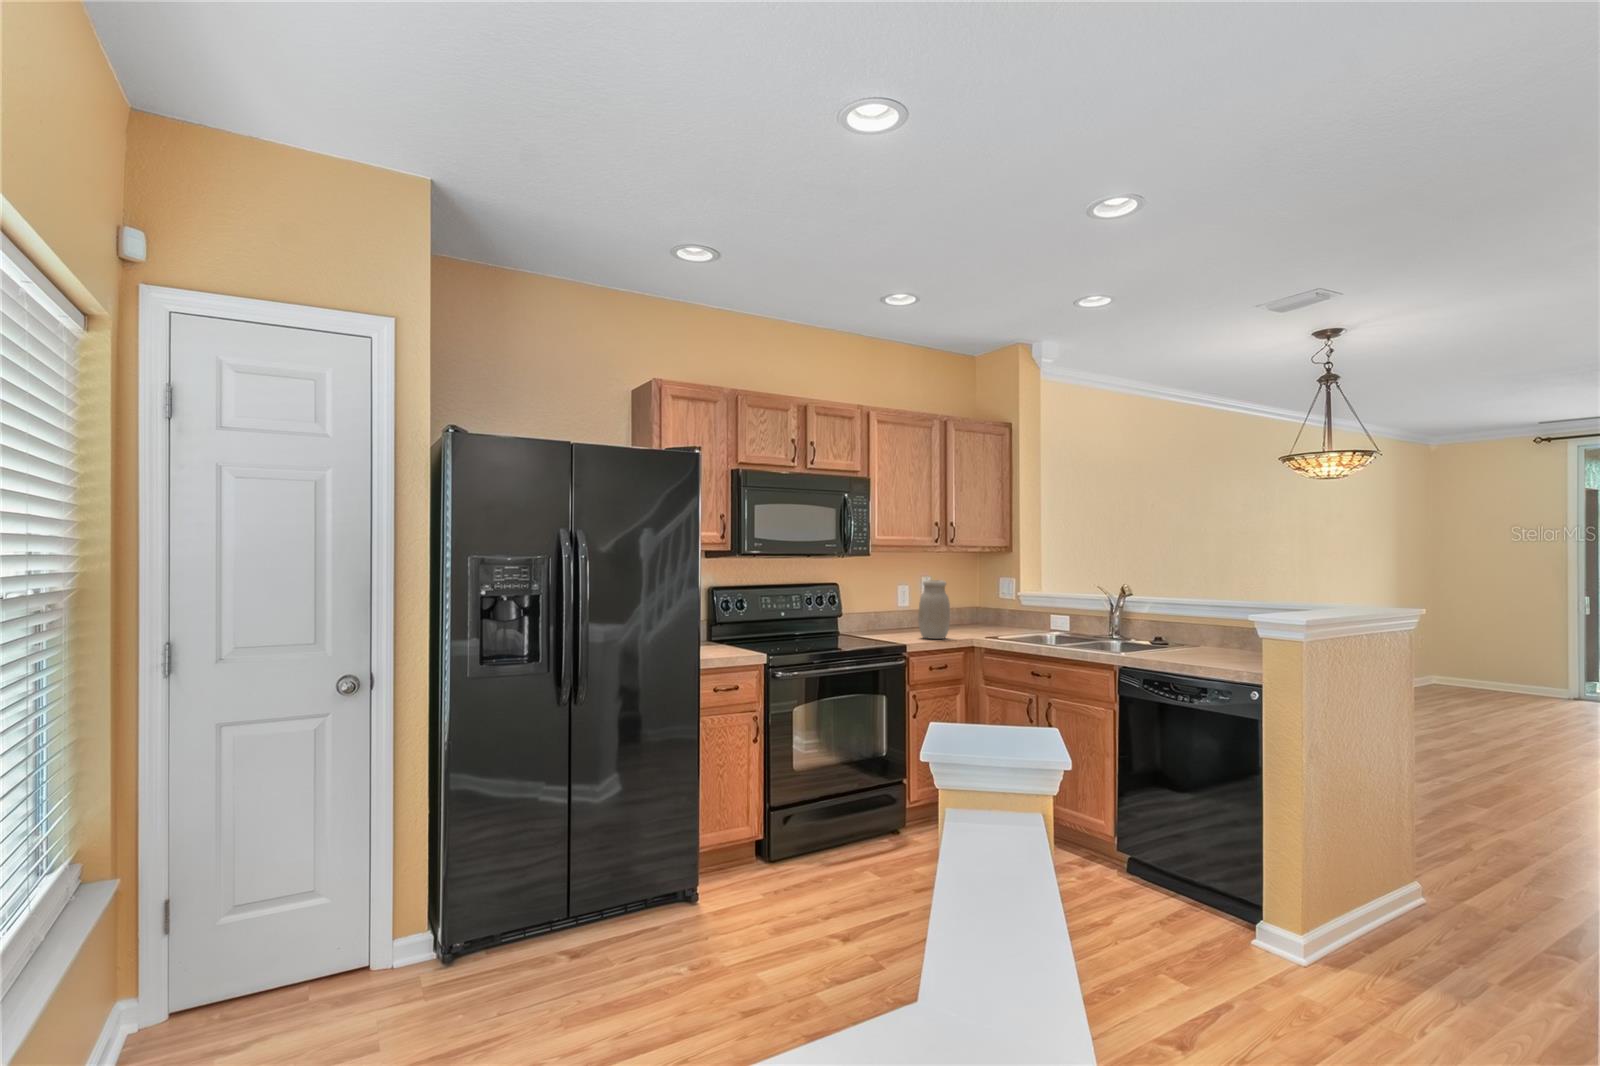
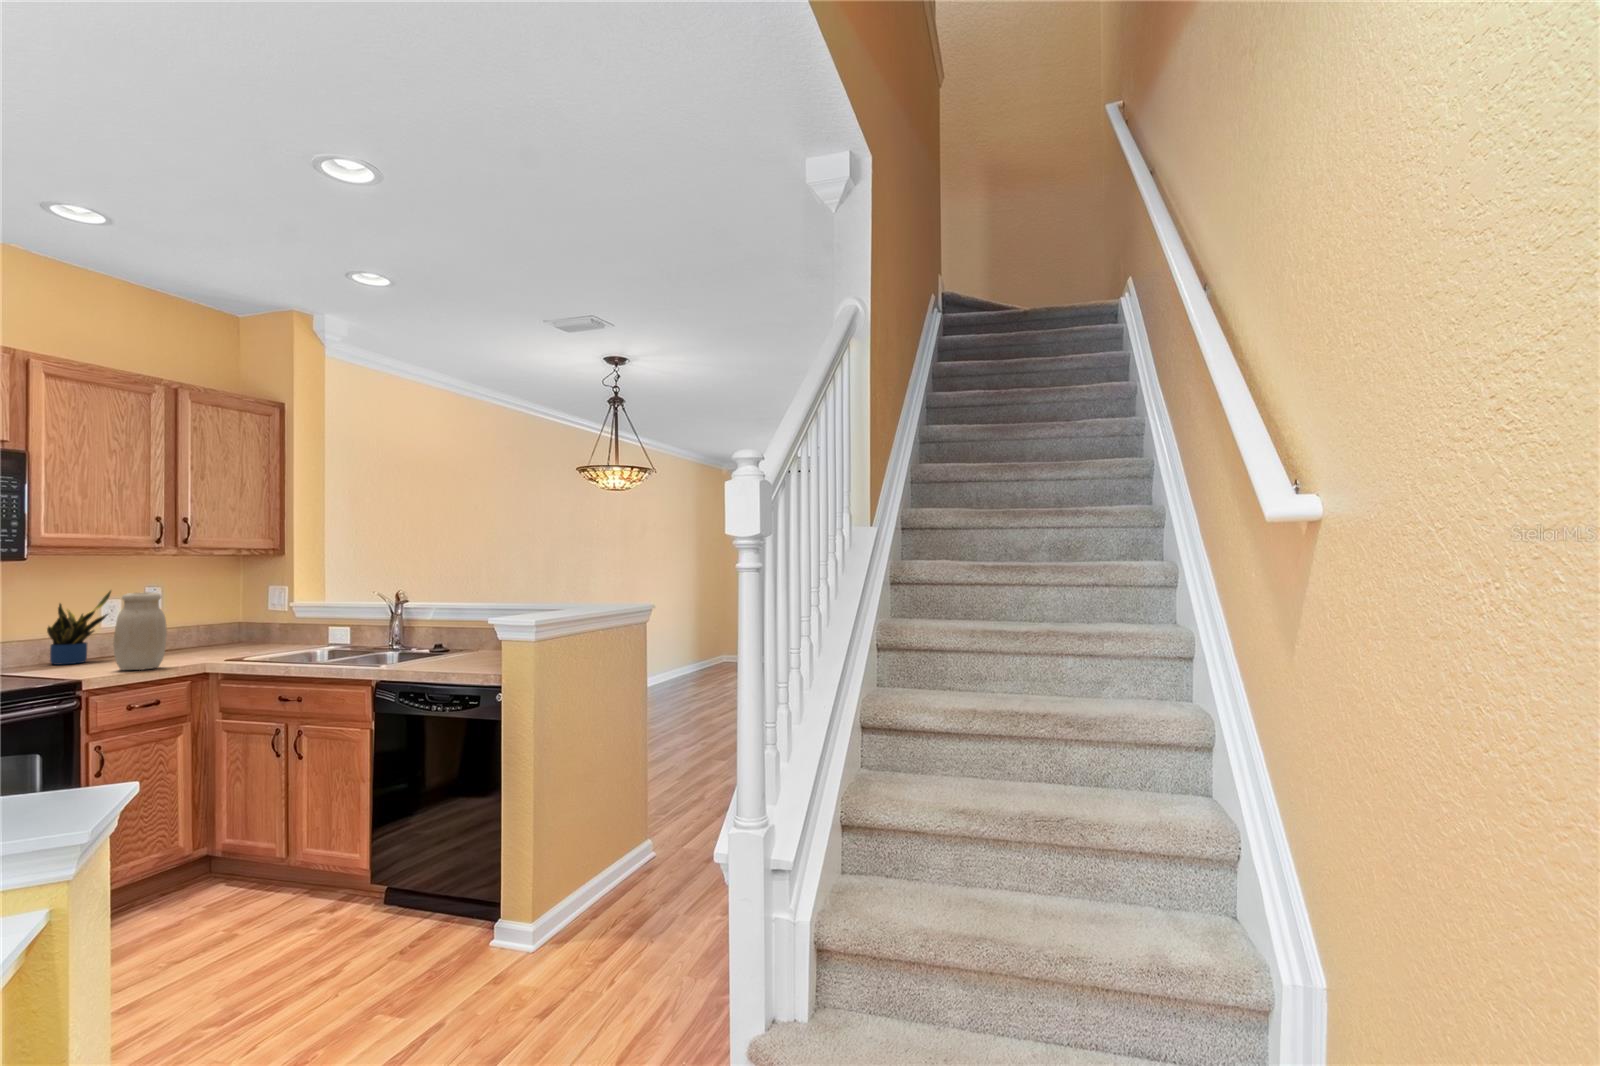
potted plant: none [874,577,909,630] -> present [47,591,111,665]

